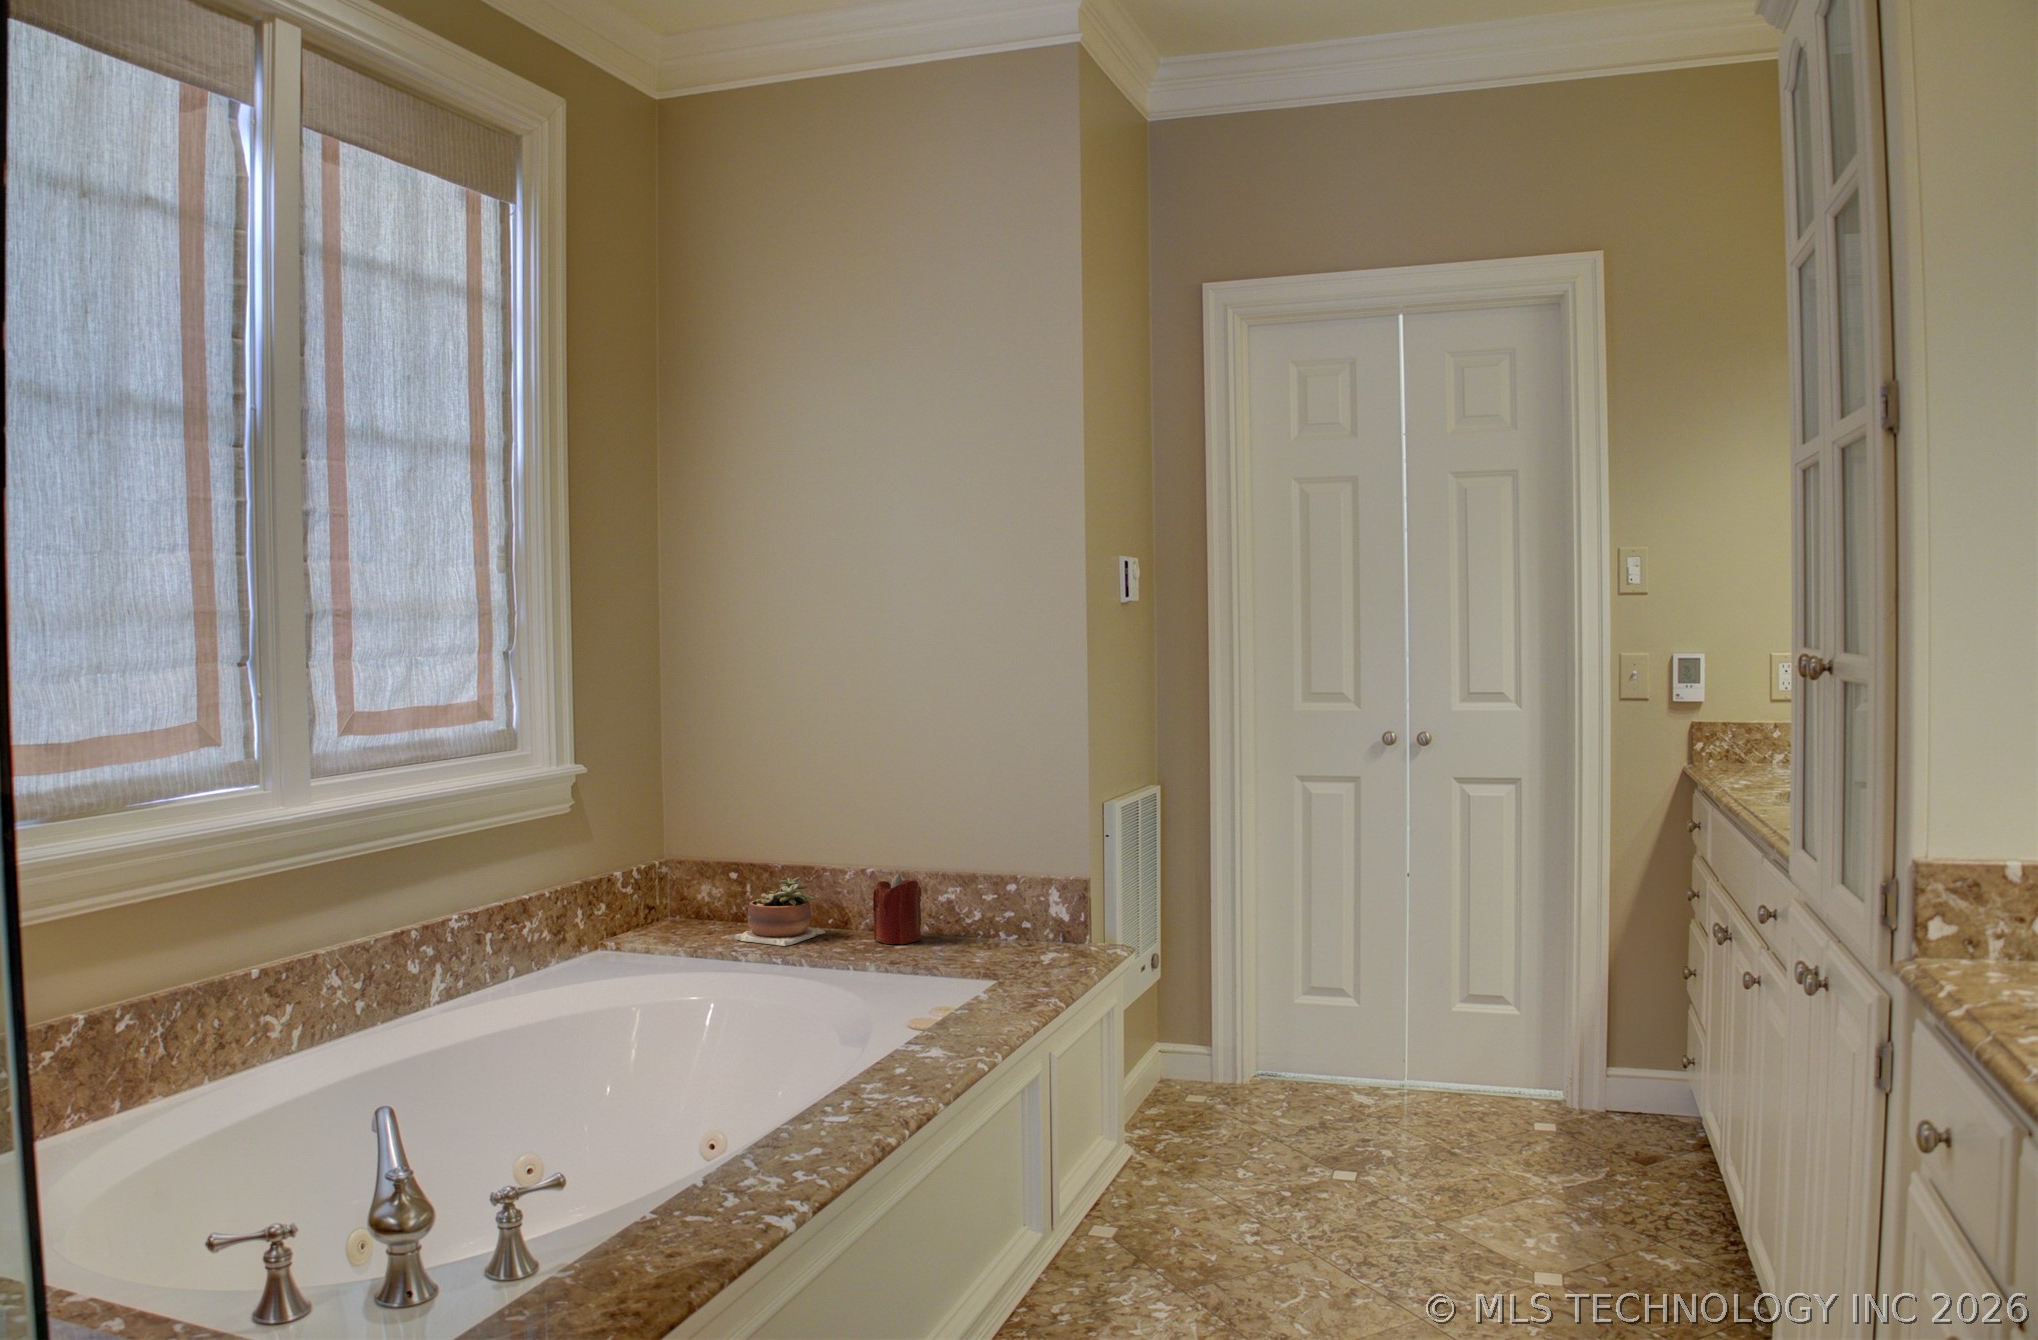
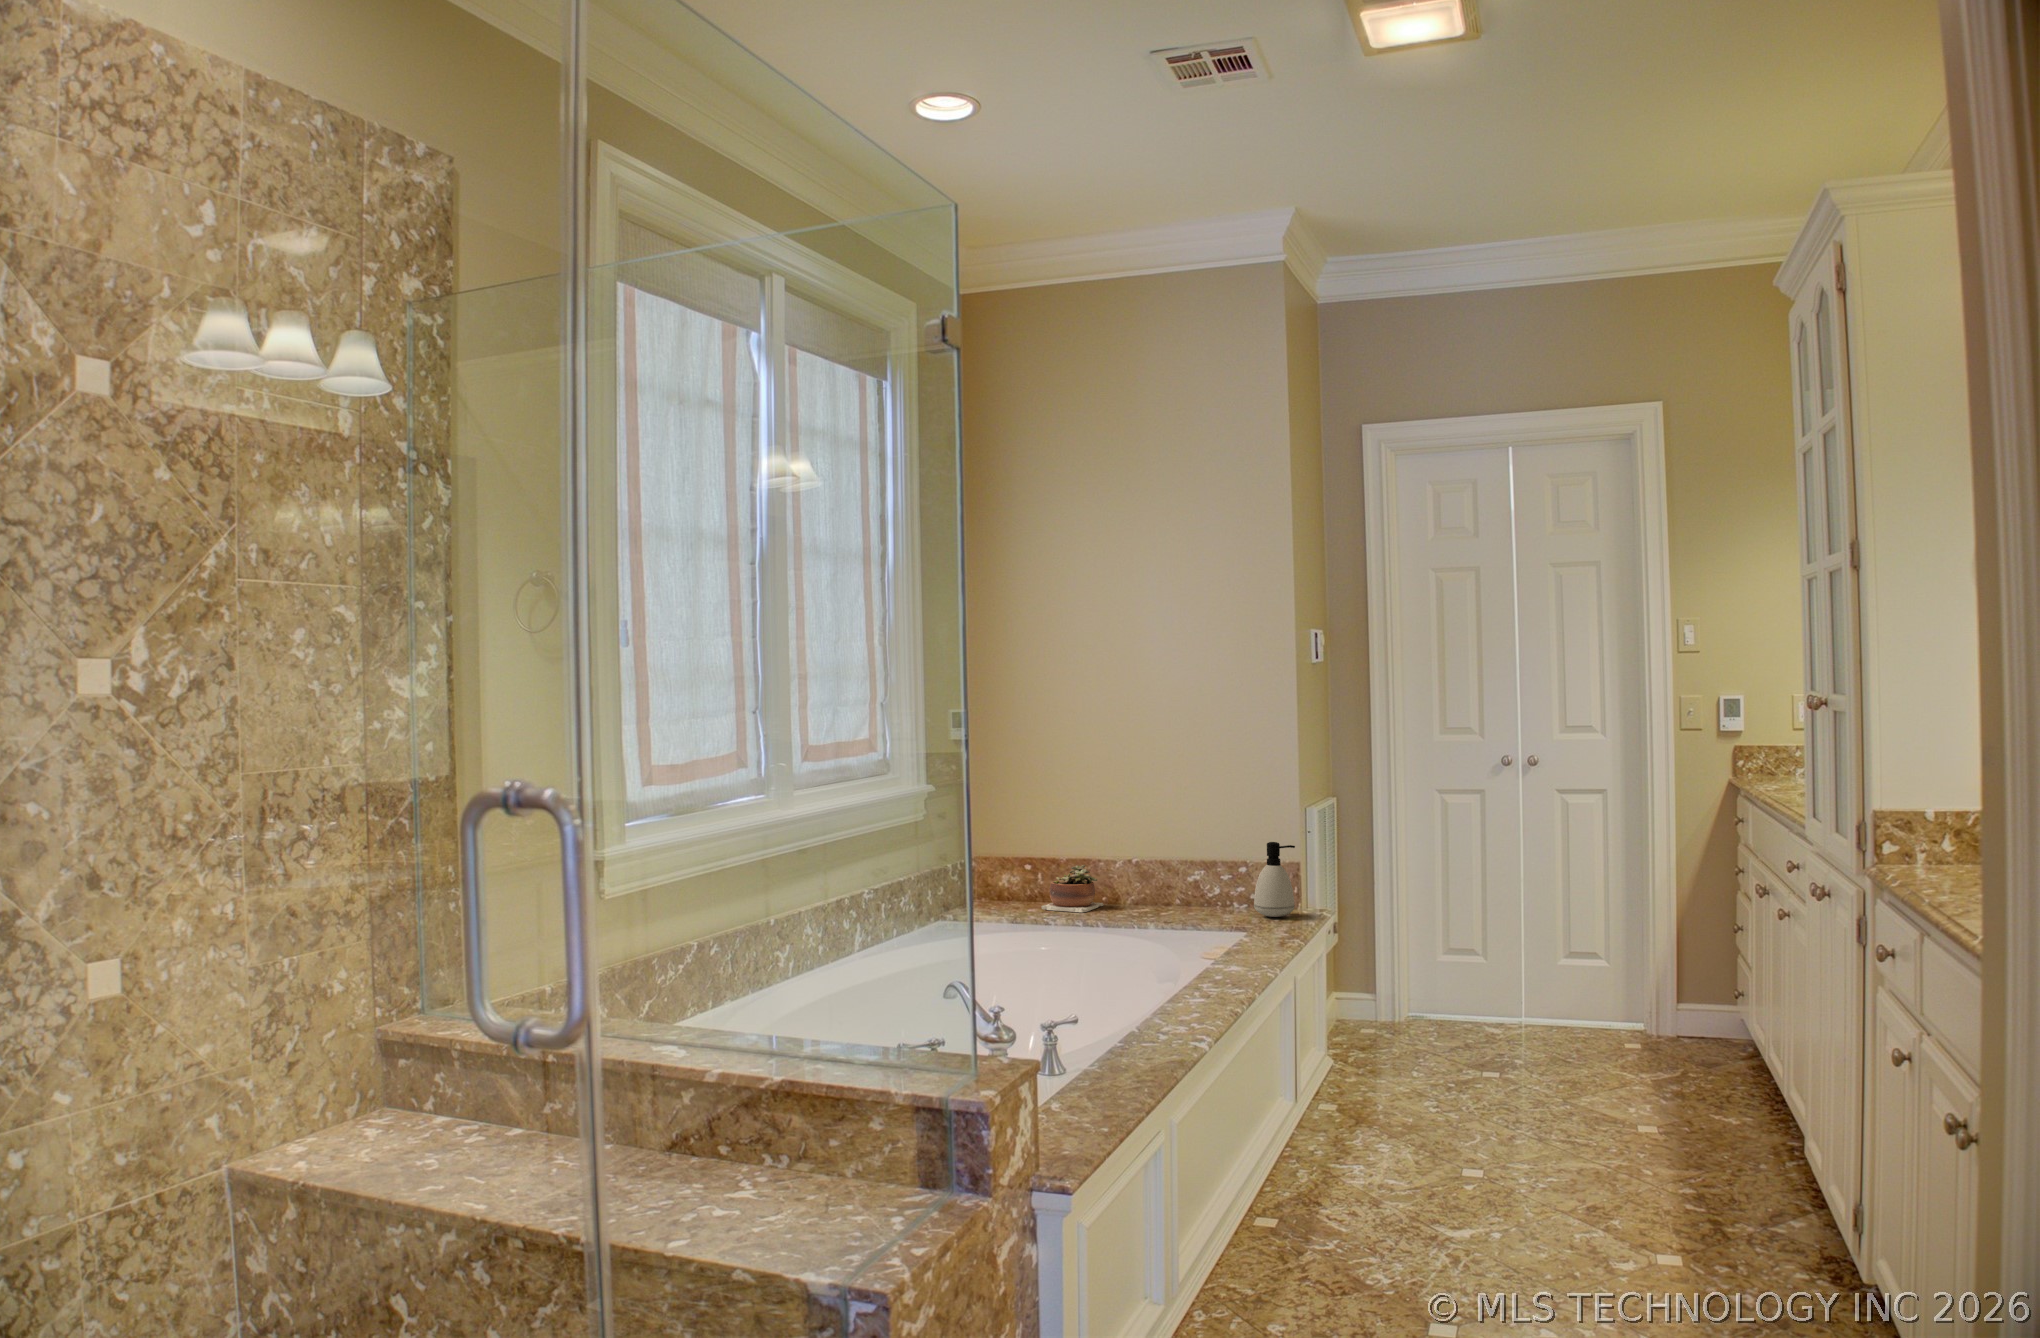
soap dispenser: none [1015,853,1072,958] -> present [1254,842,1295,917]
candle: present [873,873,921,944] -> none [1143,860,1177,911]

